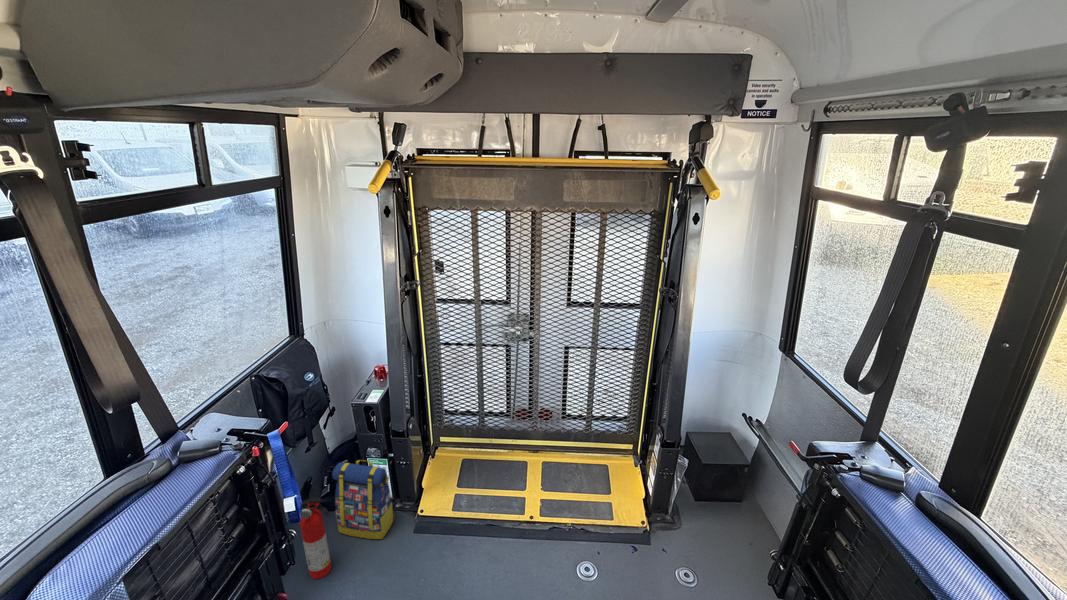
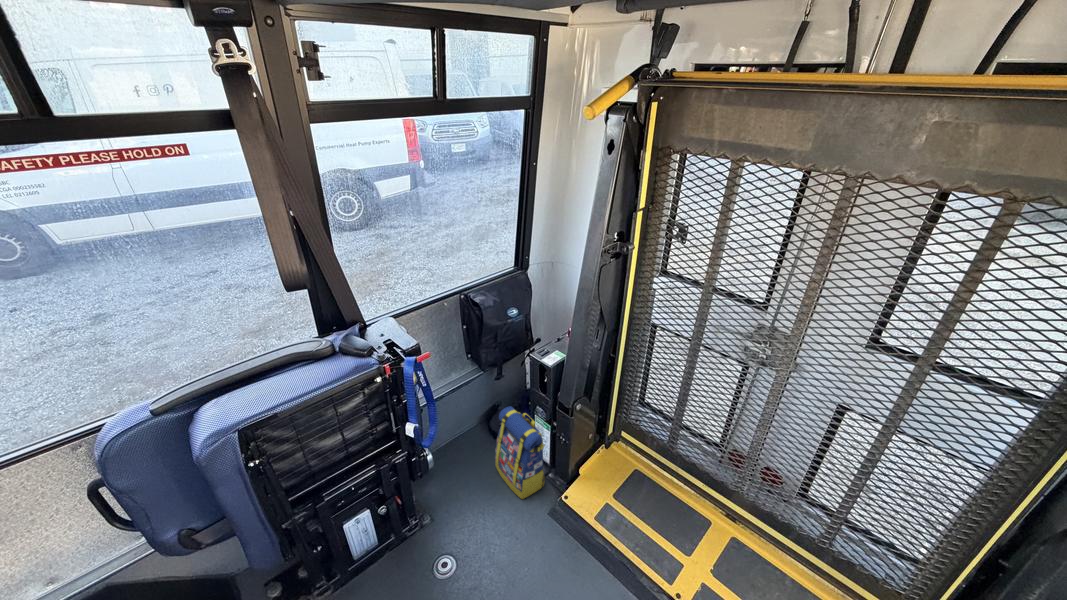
fire extinguisher: present [300,499,331,579] -> none [446,428,471,501]

